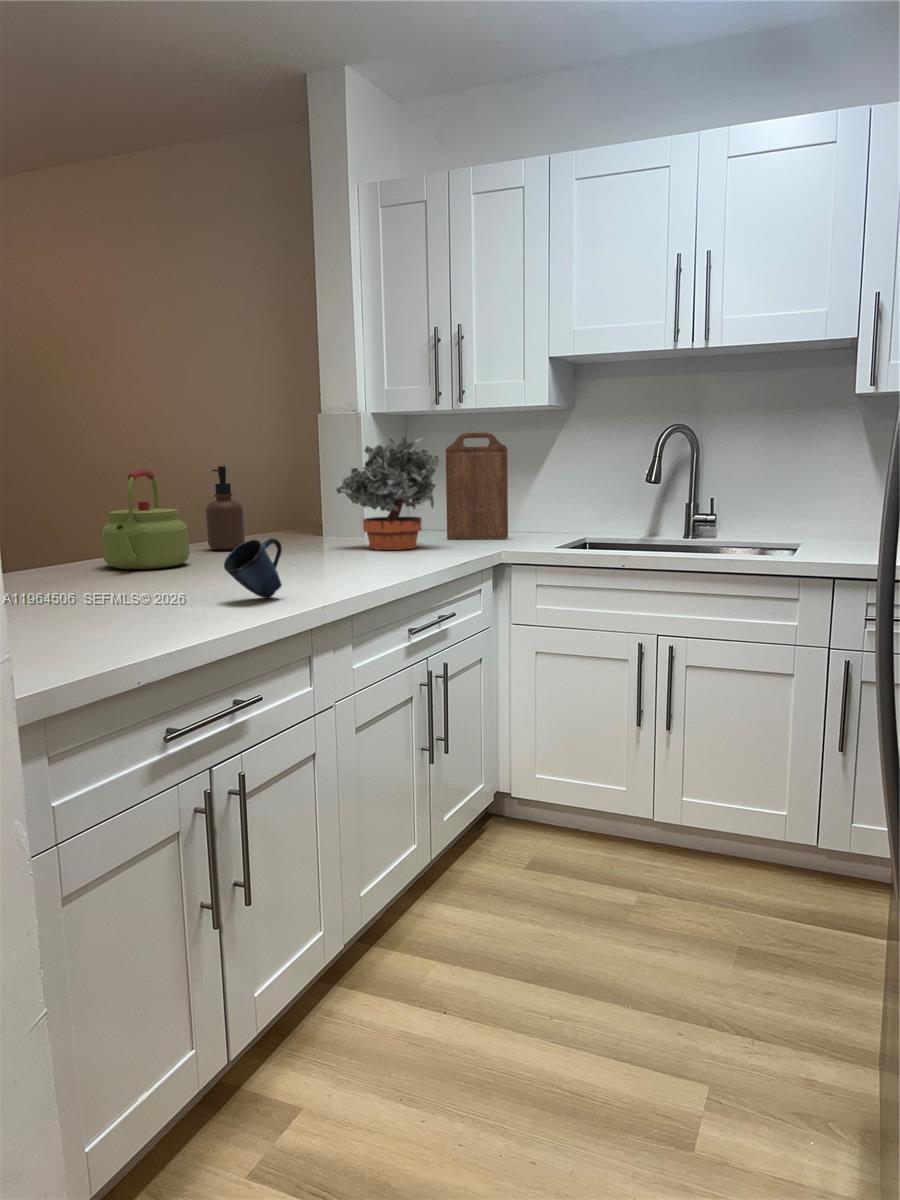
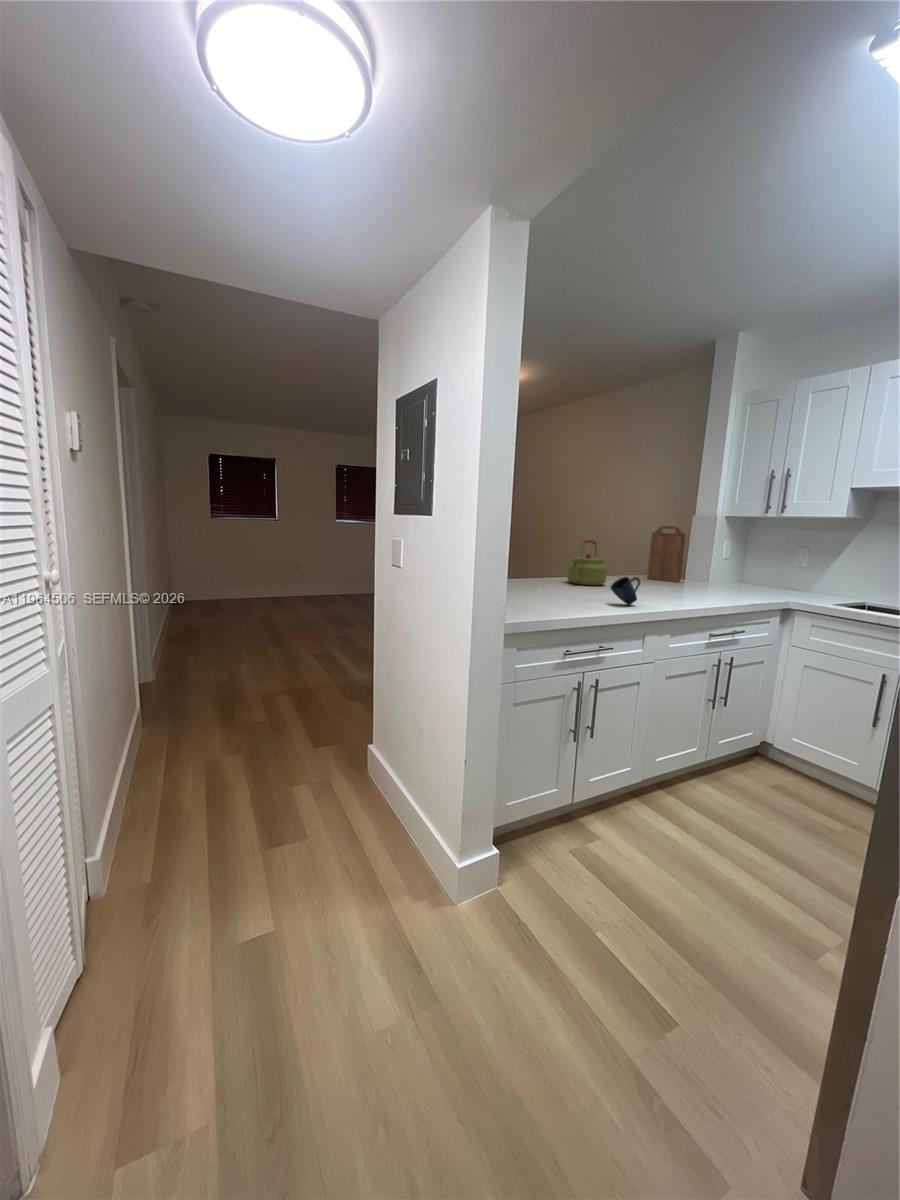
cutting board: present [446,432,508,539] -> present [647,526,686,582]
potted plant: present [336,433,439,550] -> none [691,529,758,593]
soap dispenser: present [206,466,245,550] -> none [619,540,639,582]

